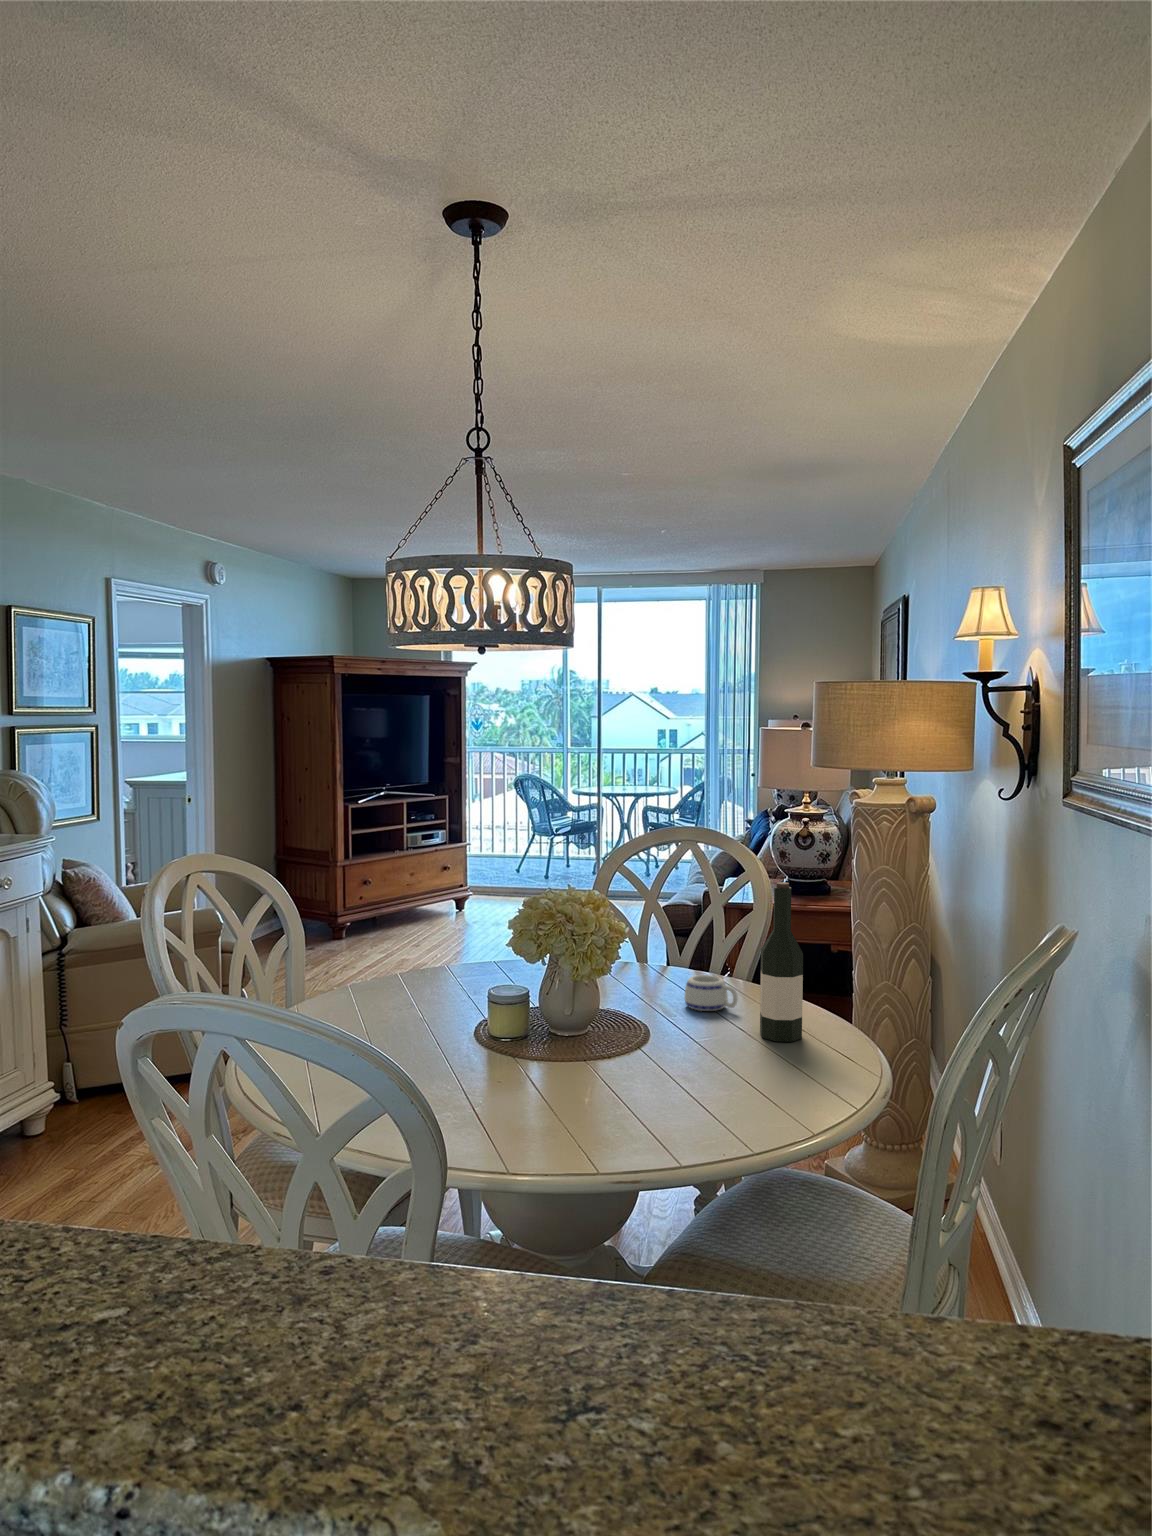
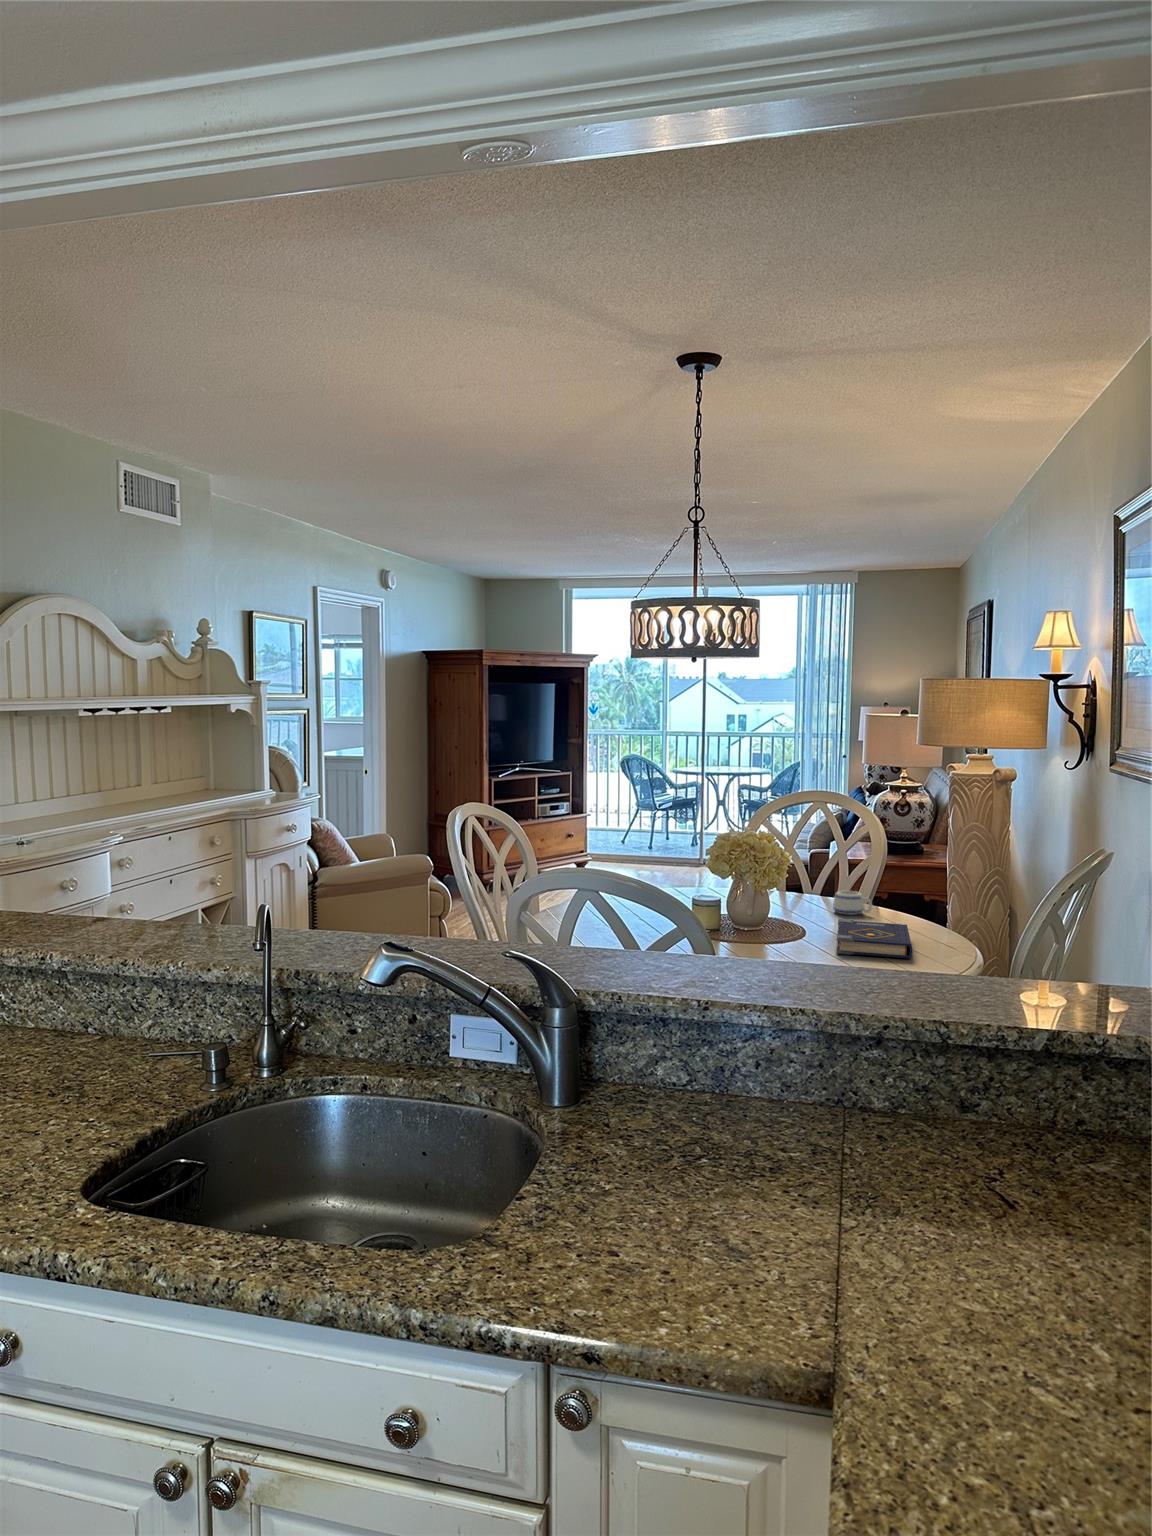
wine bottle: present [760,882,803,1042] -> none [891,822,923,931]
book: none [667,1029,781,1103] -> present [836,919,913,958]

